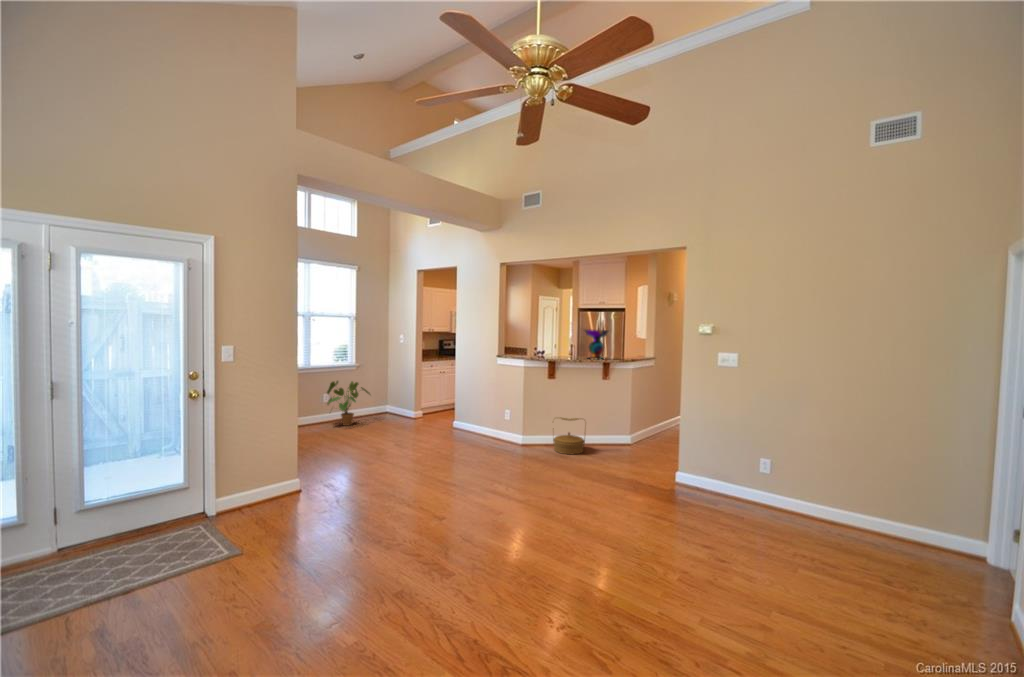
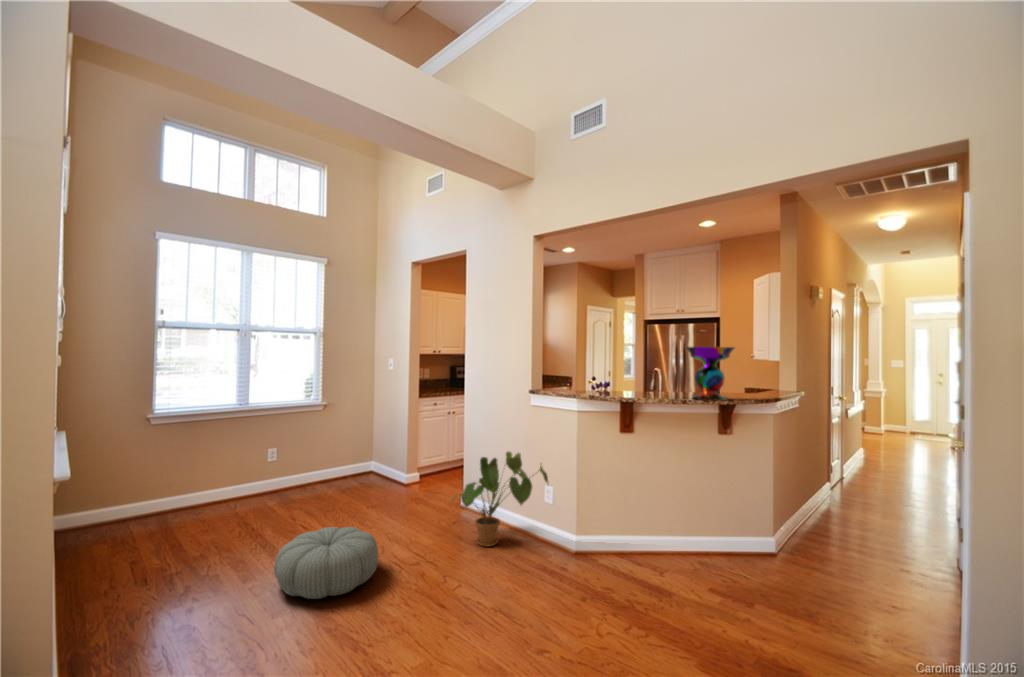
house plant: present [327,381,370,426] -> present [451,452,548,547]
woven basket: present [553,417,585,454] -> none [633,504,695,578]
pouf: none [355,431,411,463] -> present [274,527,378,599]

